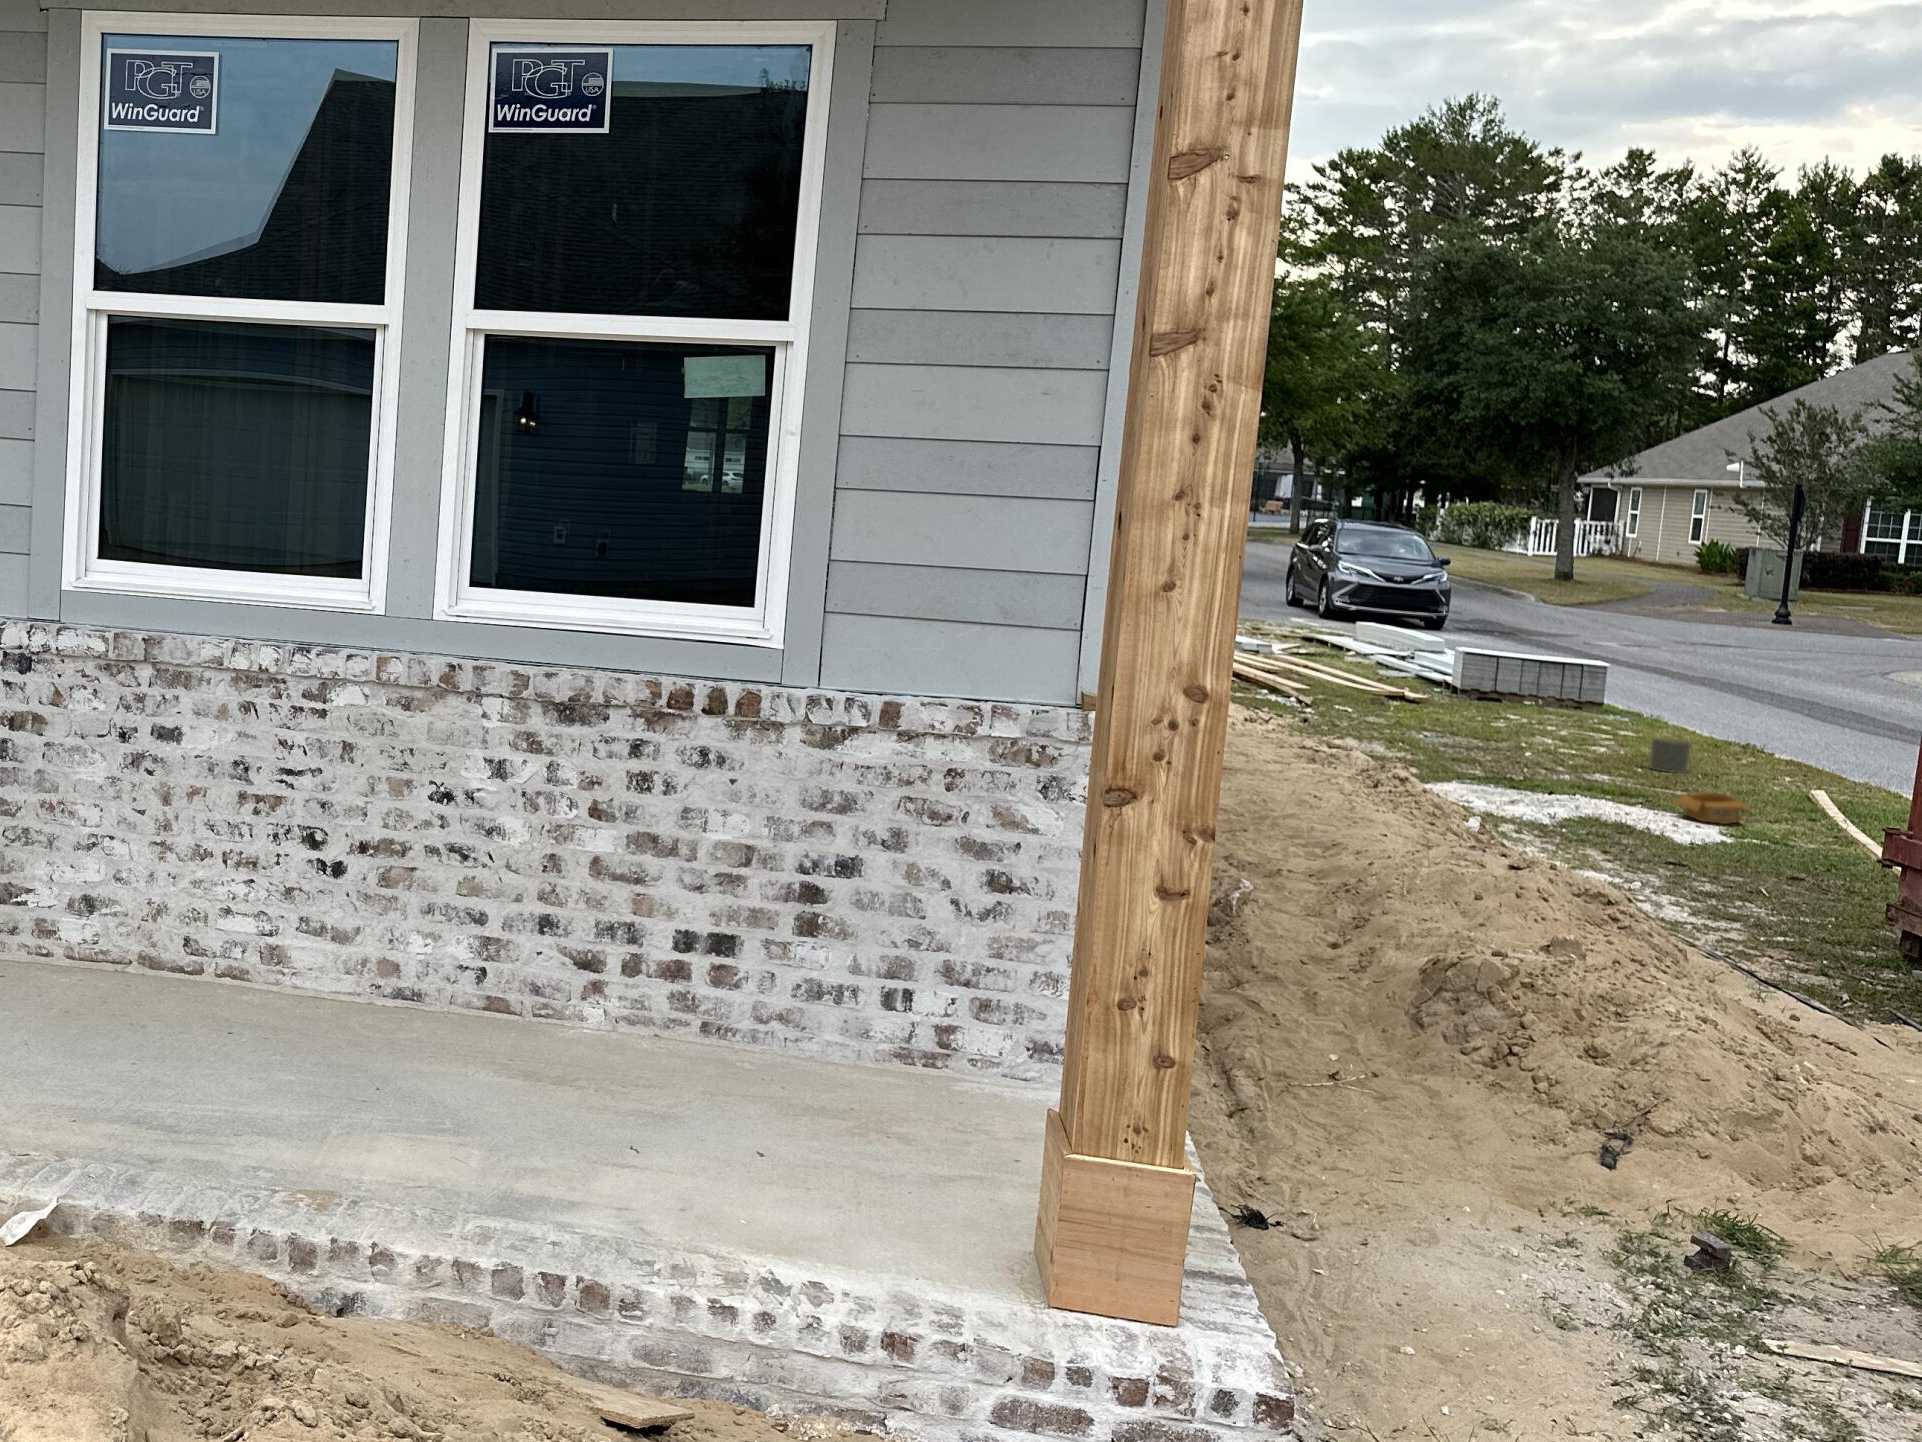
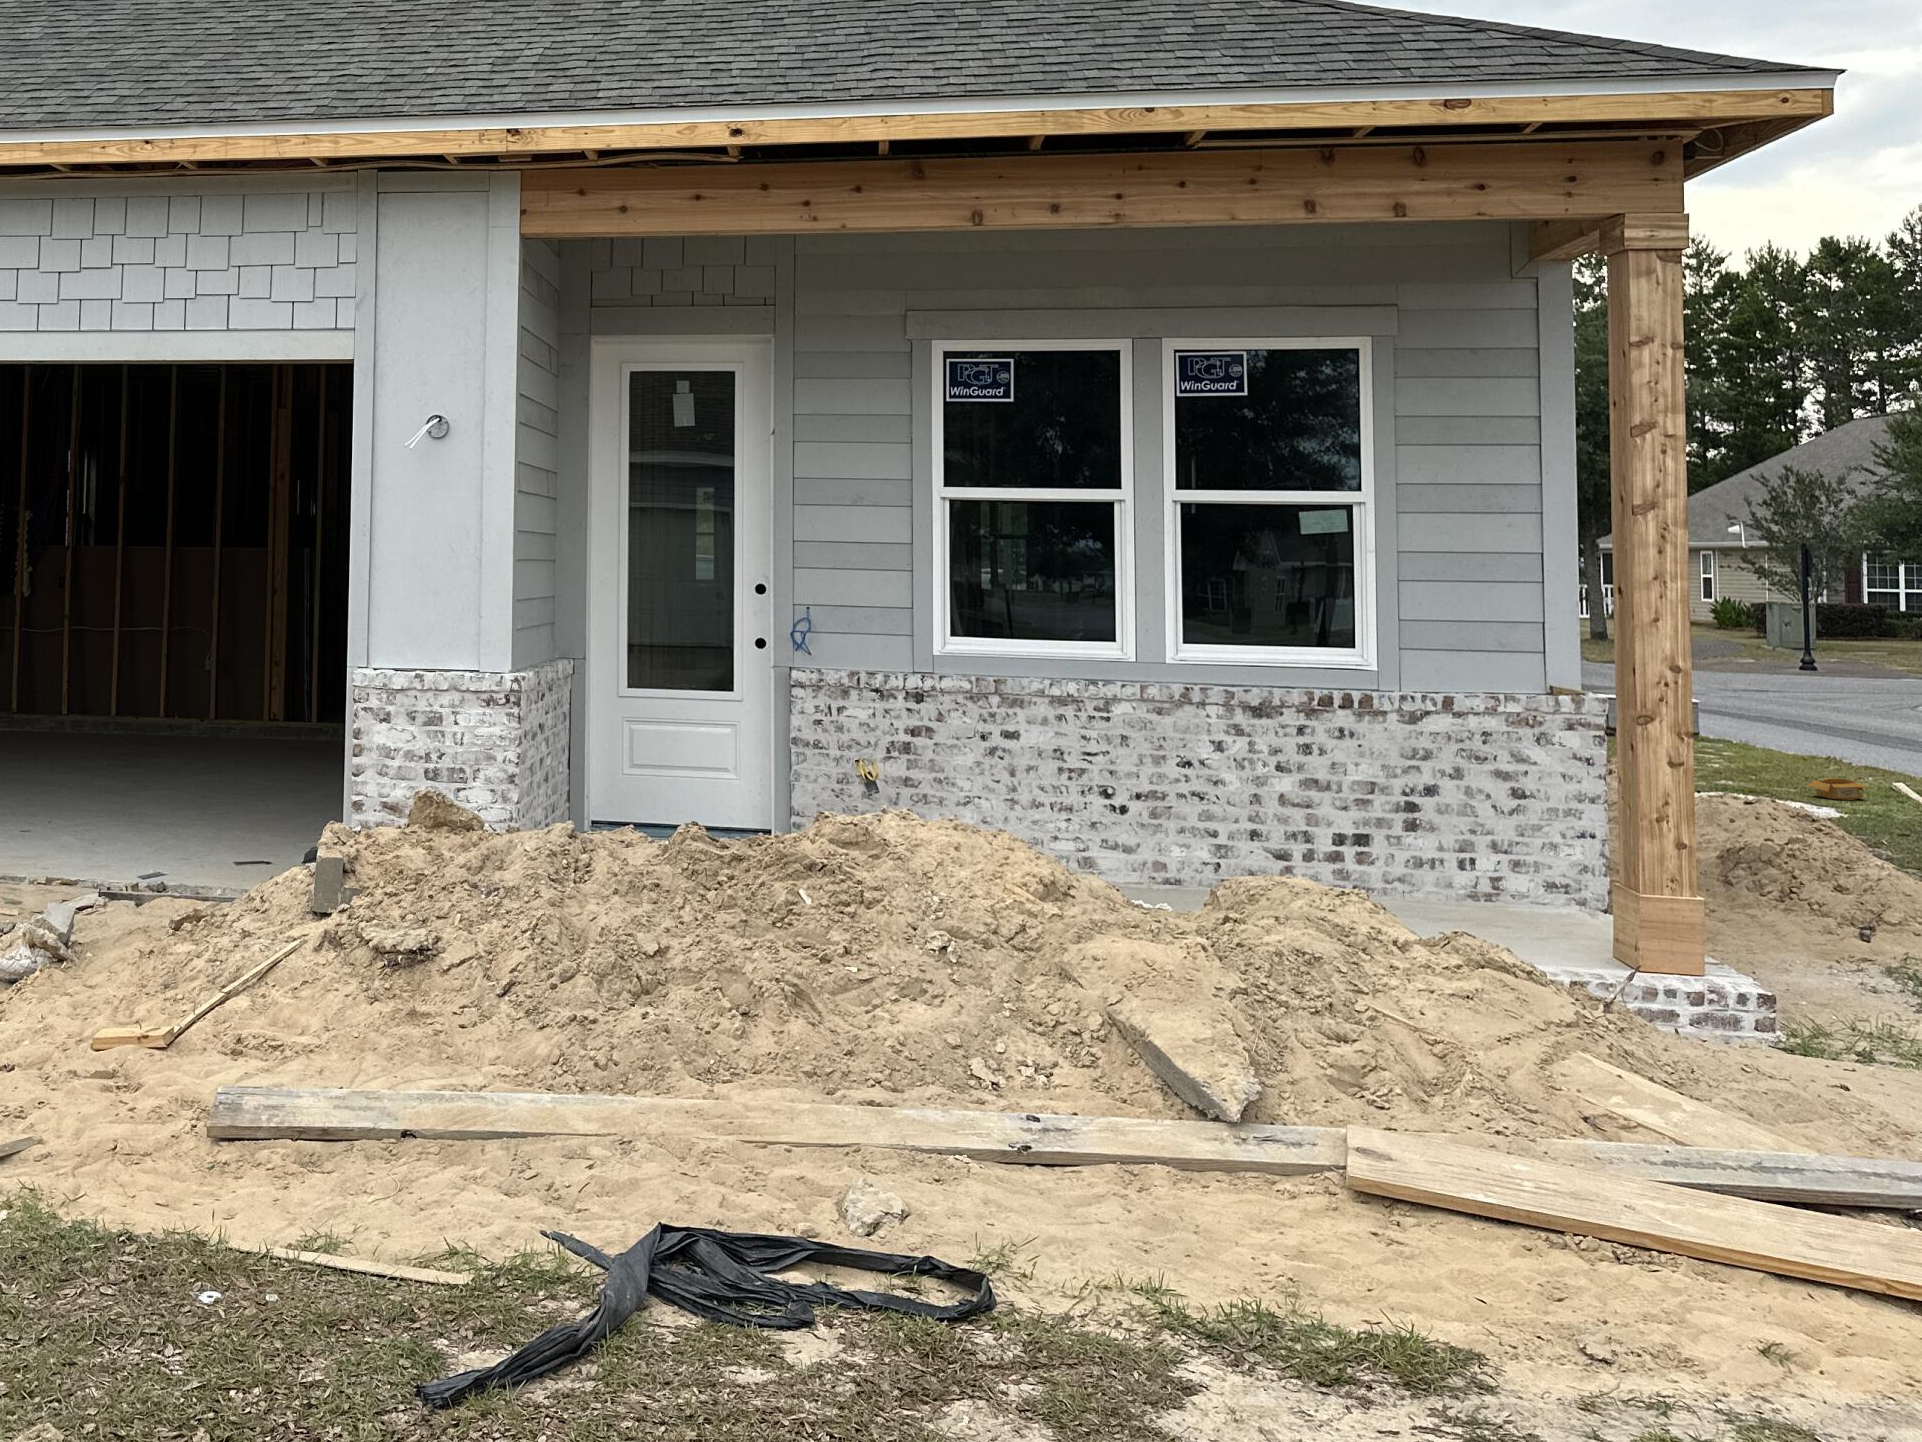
planter: present [1649,738,1691,773] -> none [1770,745,1801,771]

